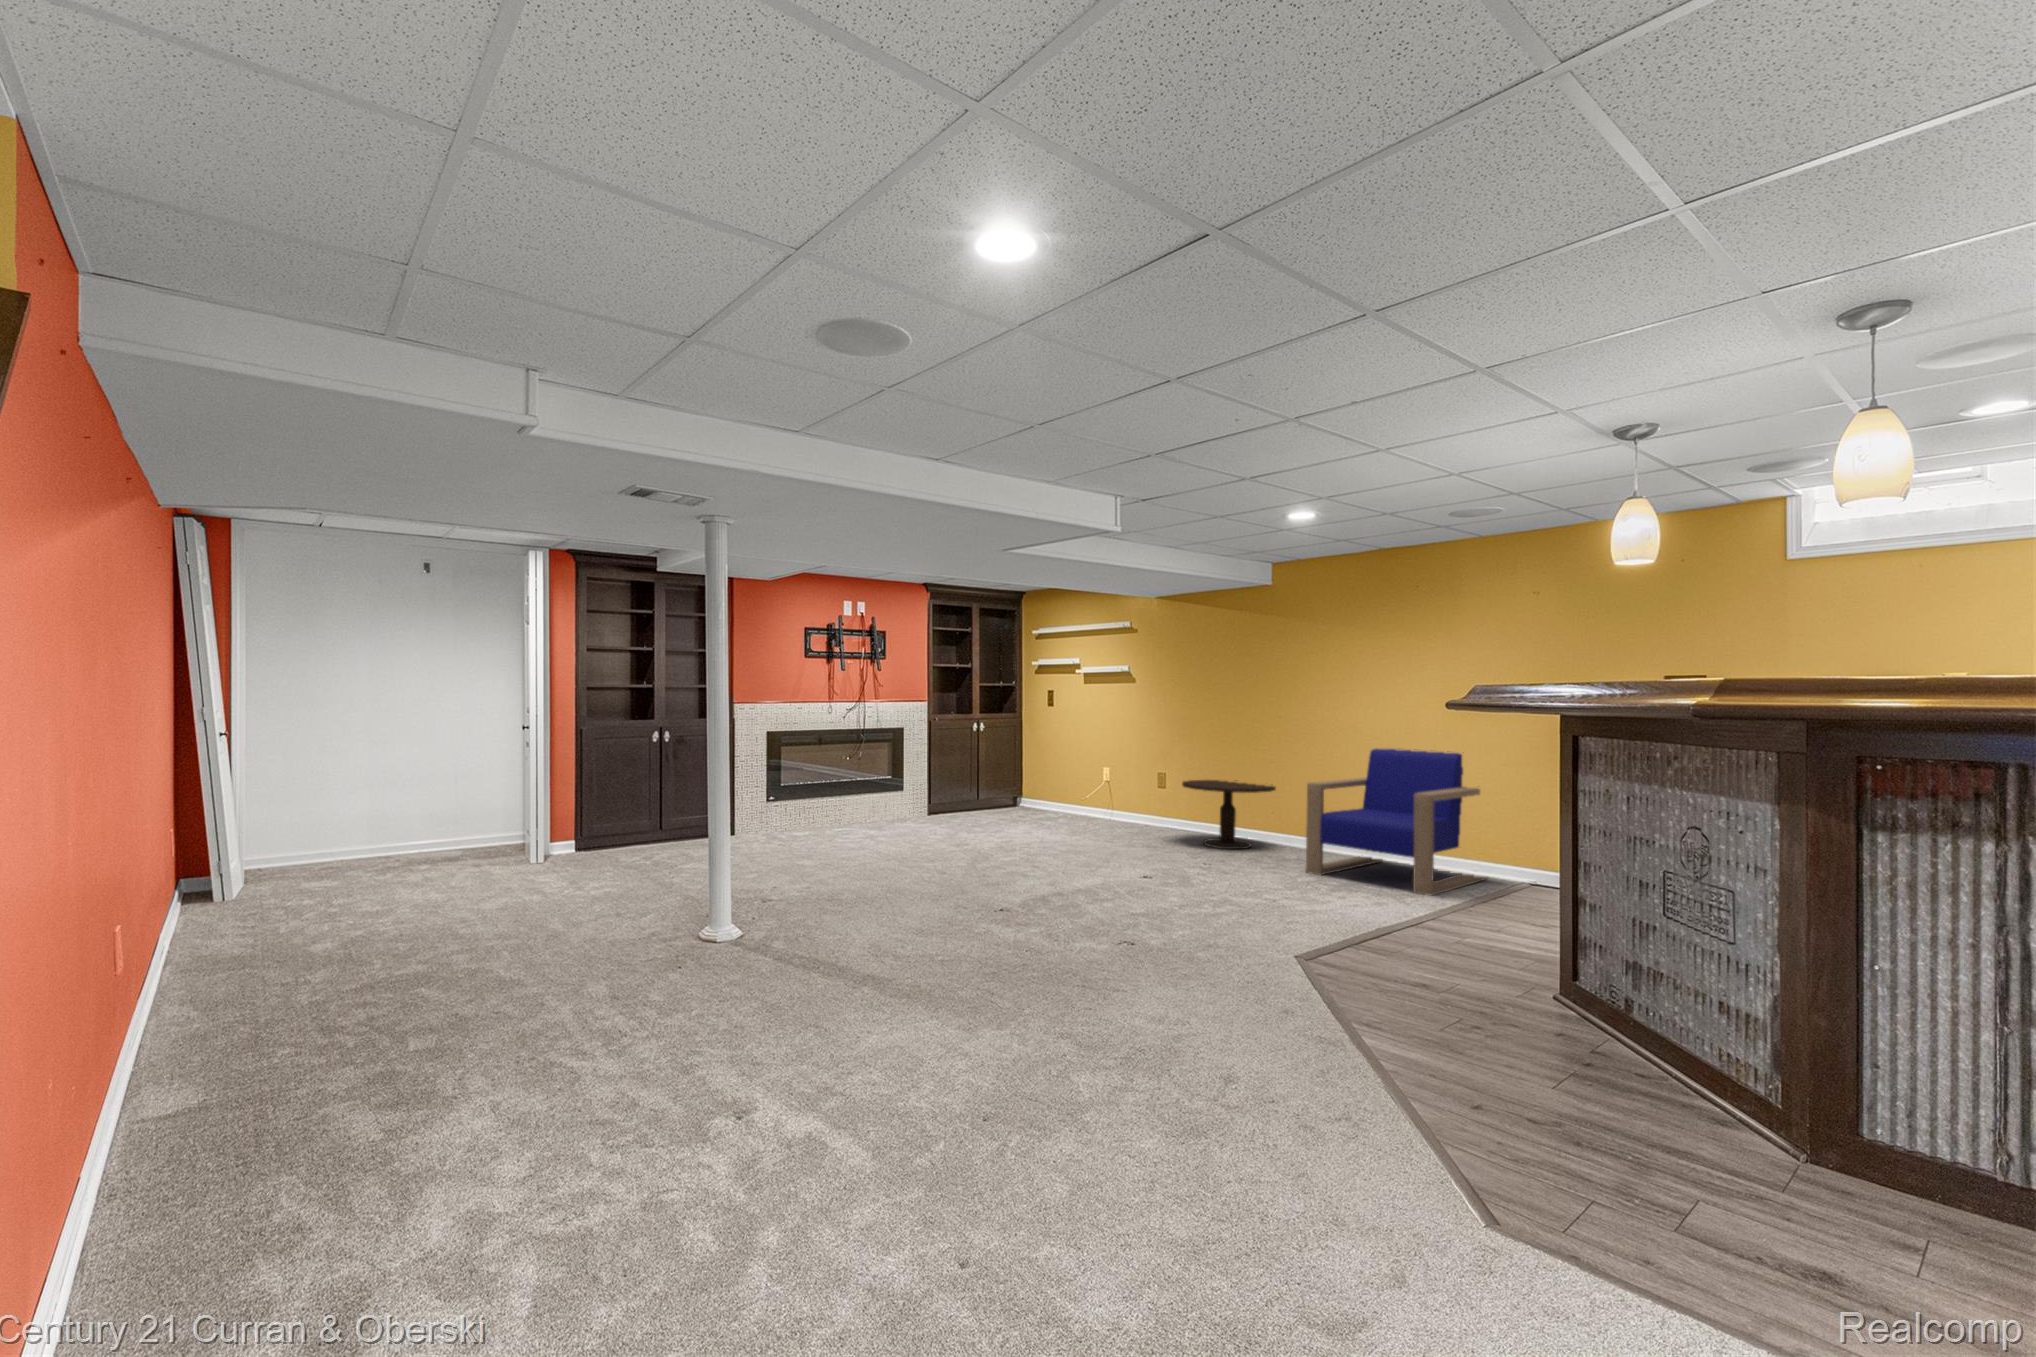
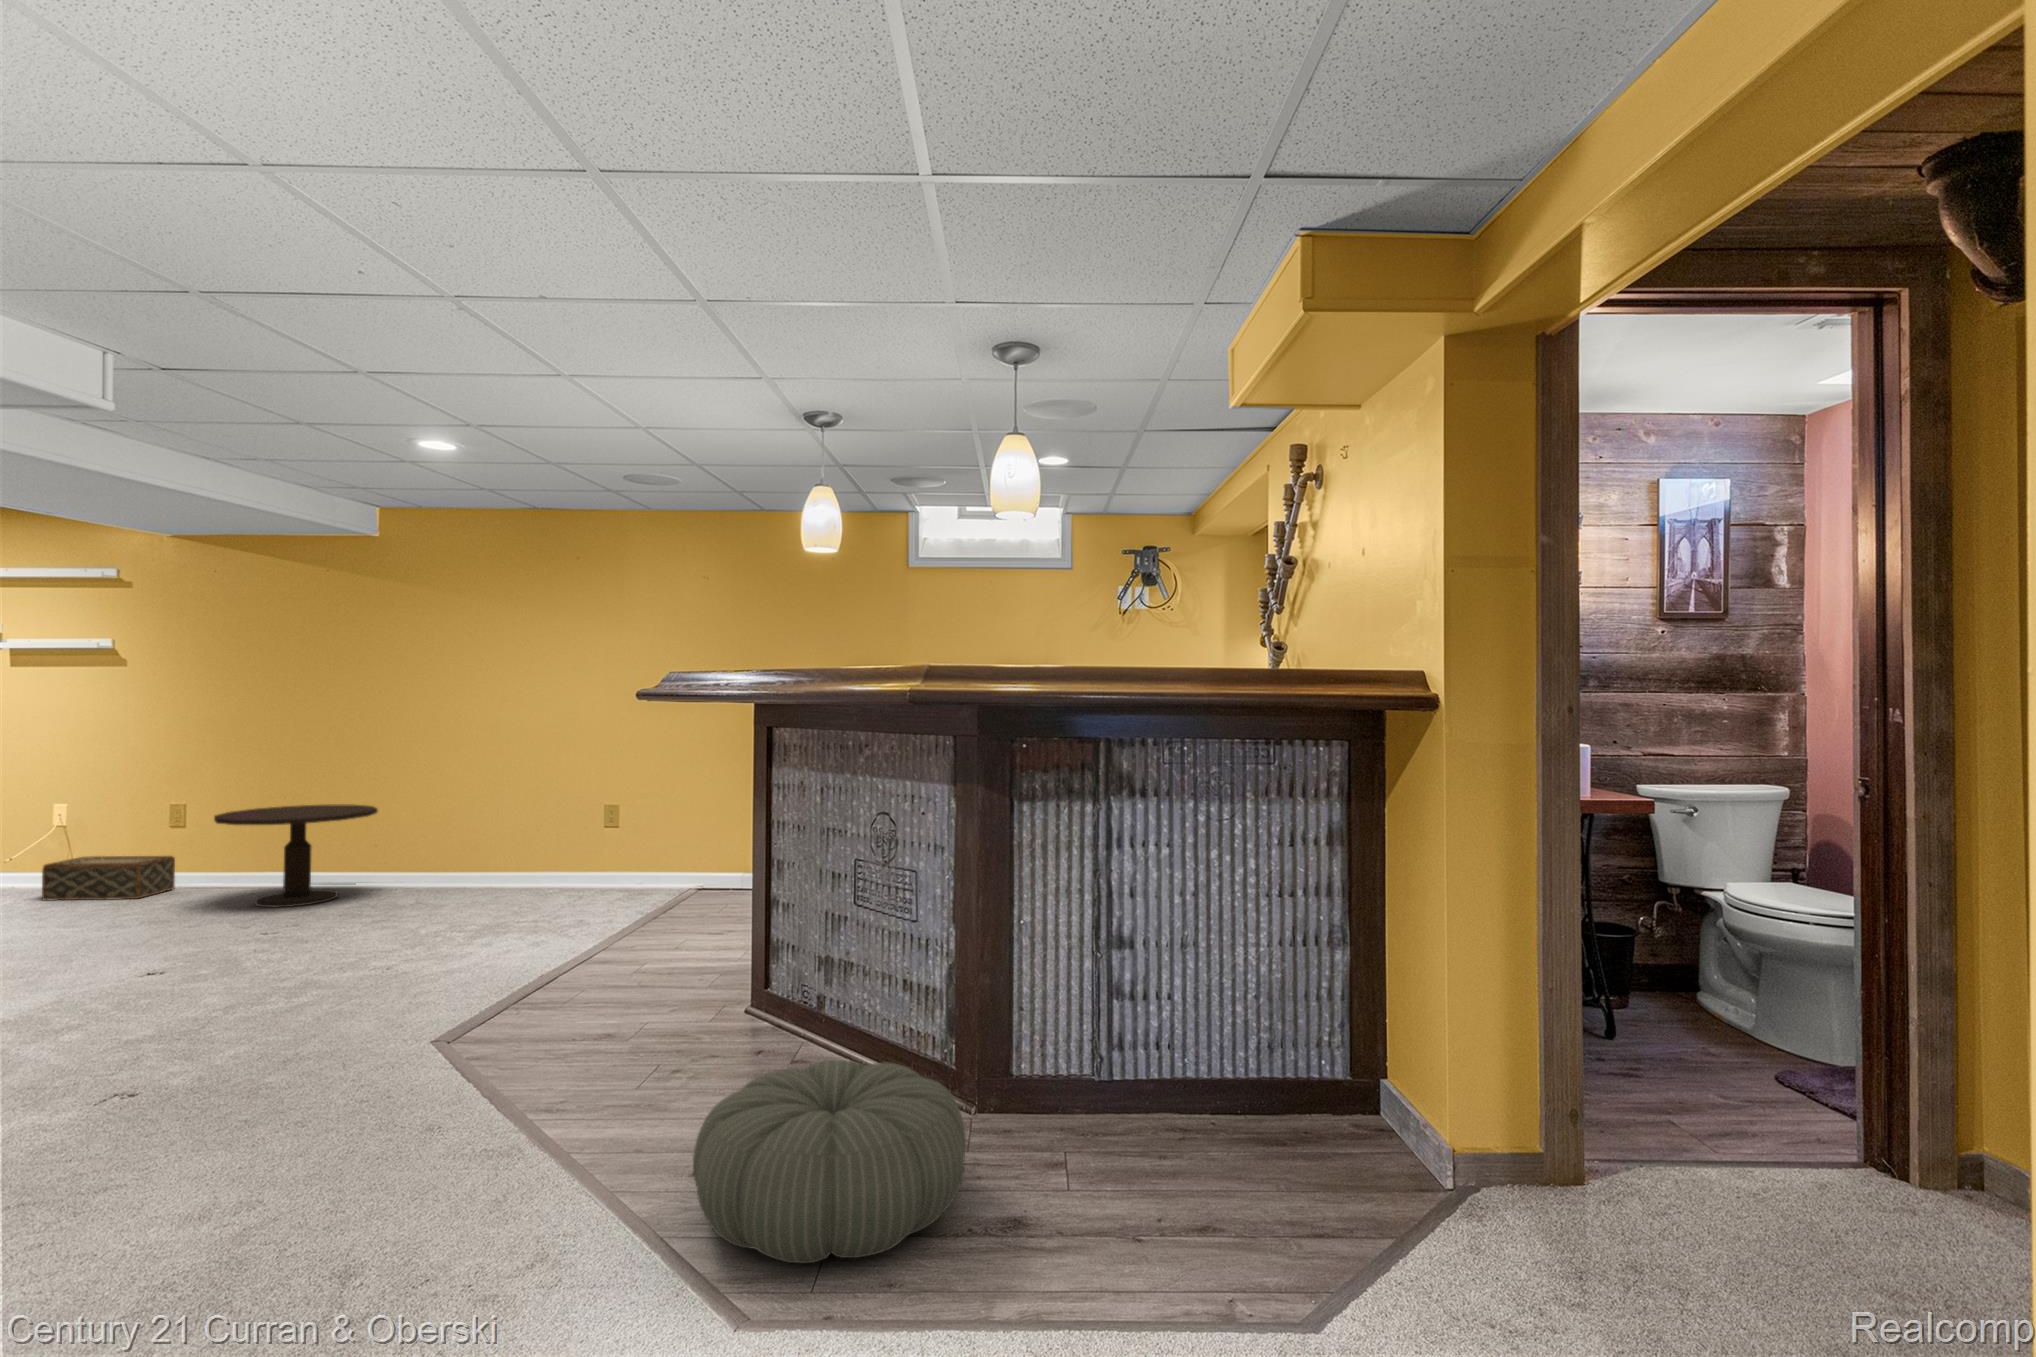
armchair: present [1306,748,1488,896] -> none [427,746,654,921]
woven basket: none [1102,801,1163,830] -> present [42,856,175,900]
pouf: none [1467,1039,1766,1232] -> present [693,1060,966,1263]

